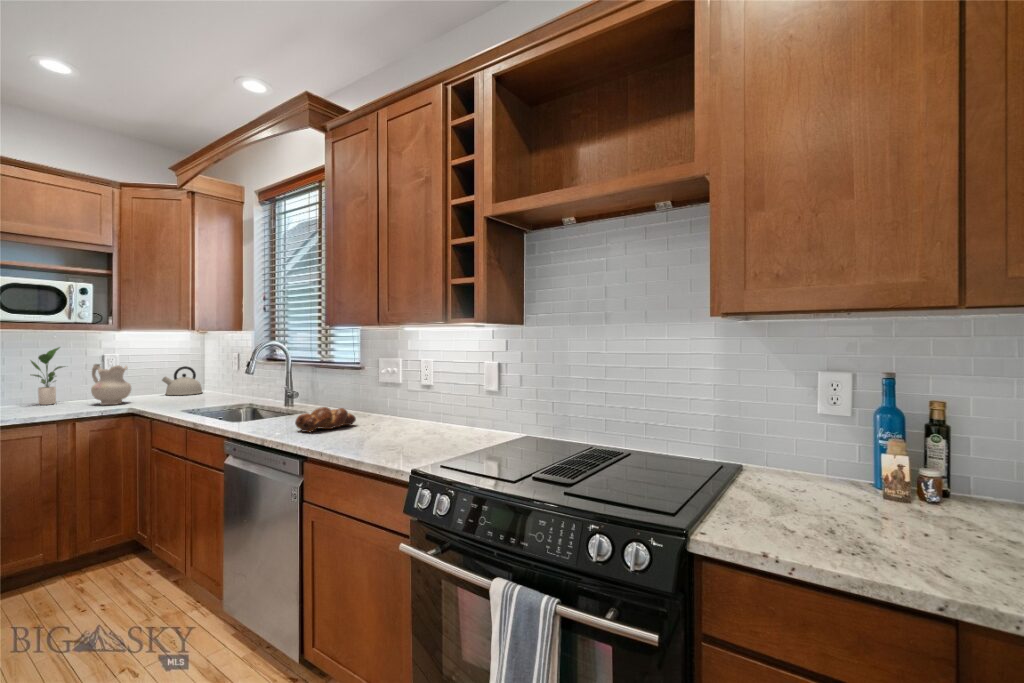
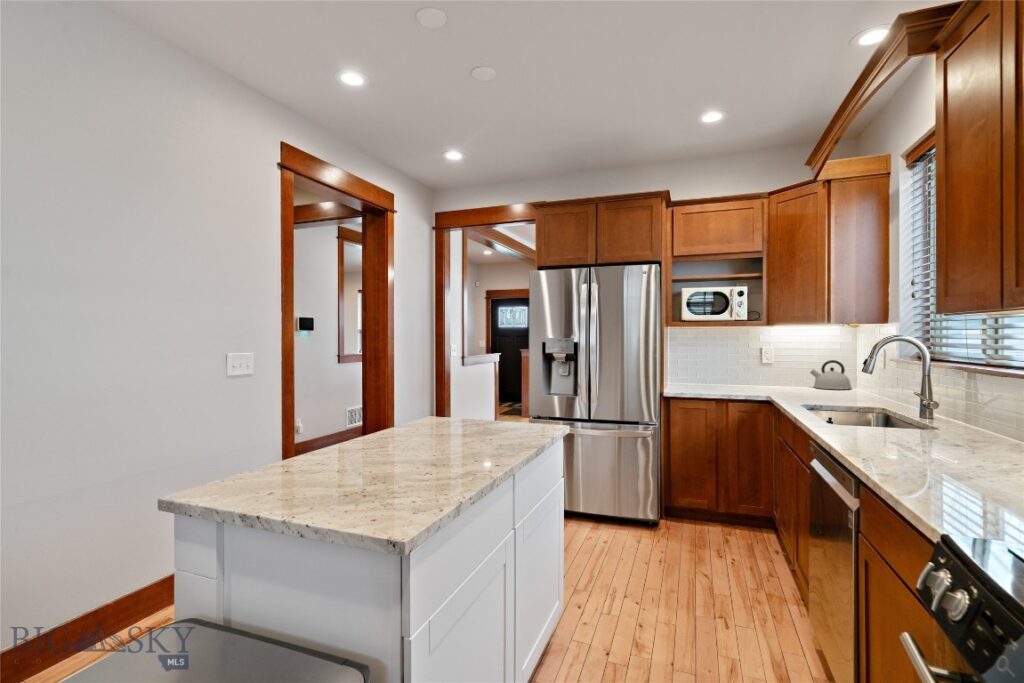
potted plant: present [31,347,65,405] -> none [707,340,735,385]
ceramic pitcher: present [91,364,131,405] -> none [746,355,776,391]
bread loaf: present [295,407,356,432] -> none [883,428,993,462]

